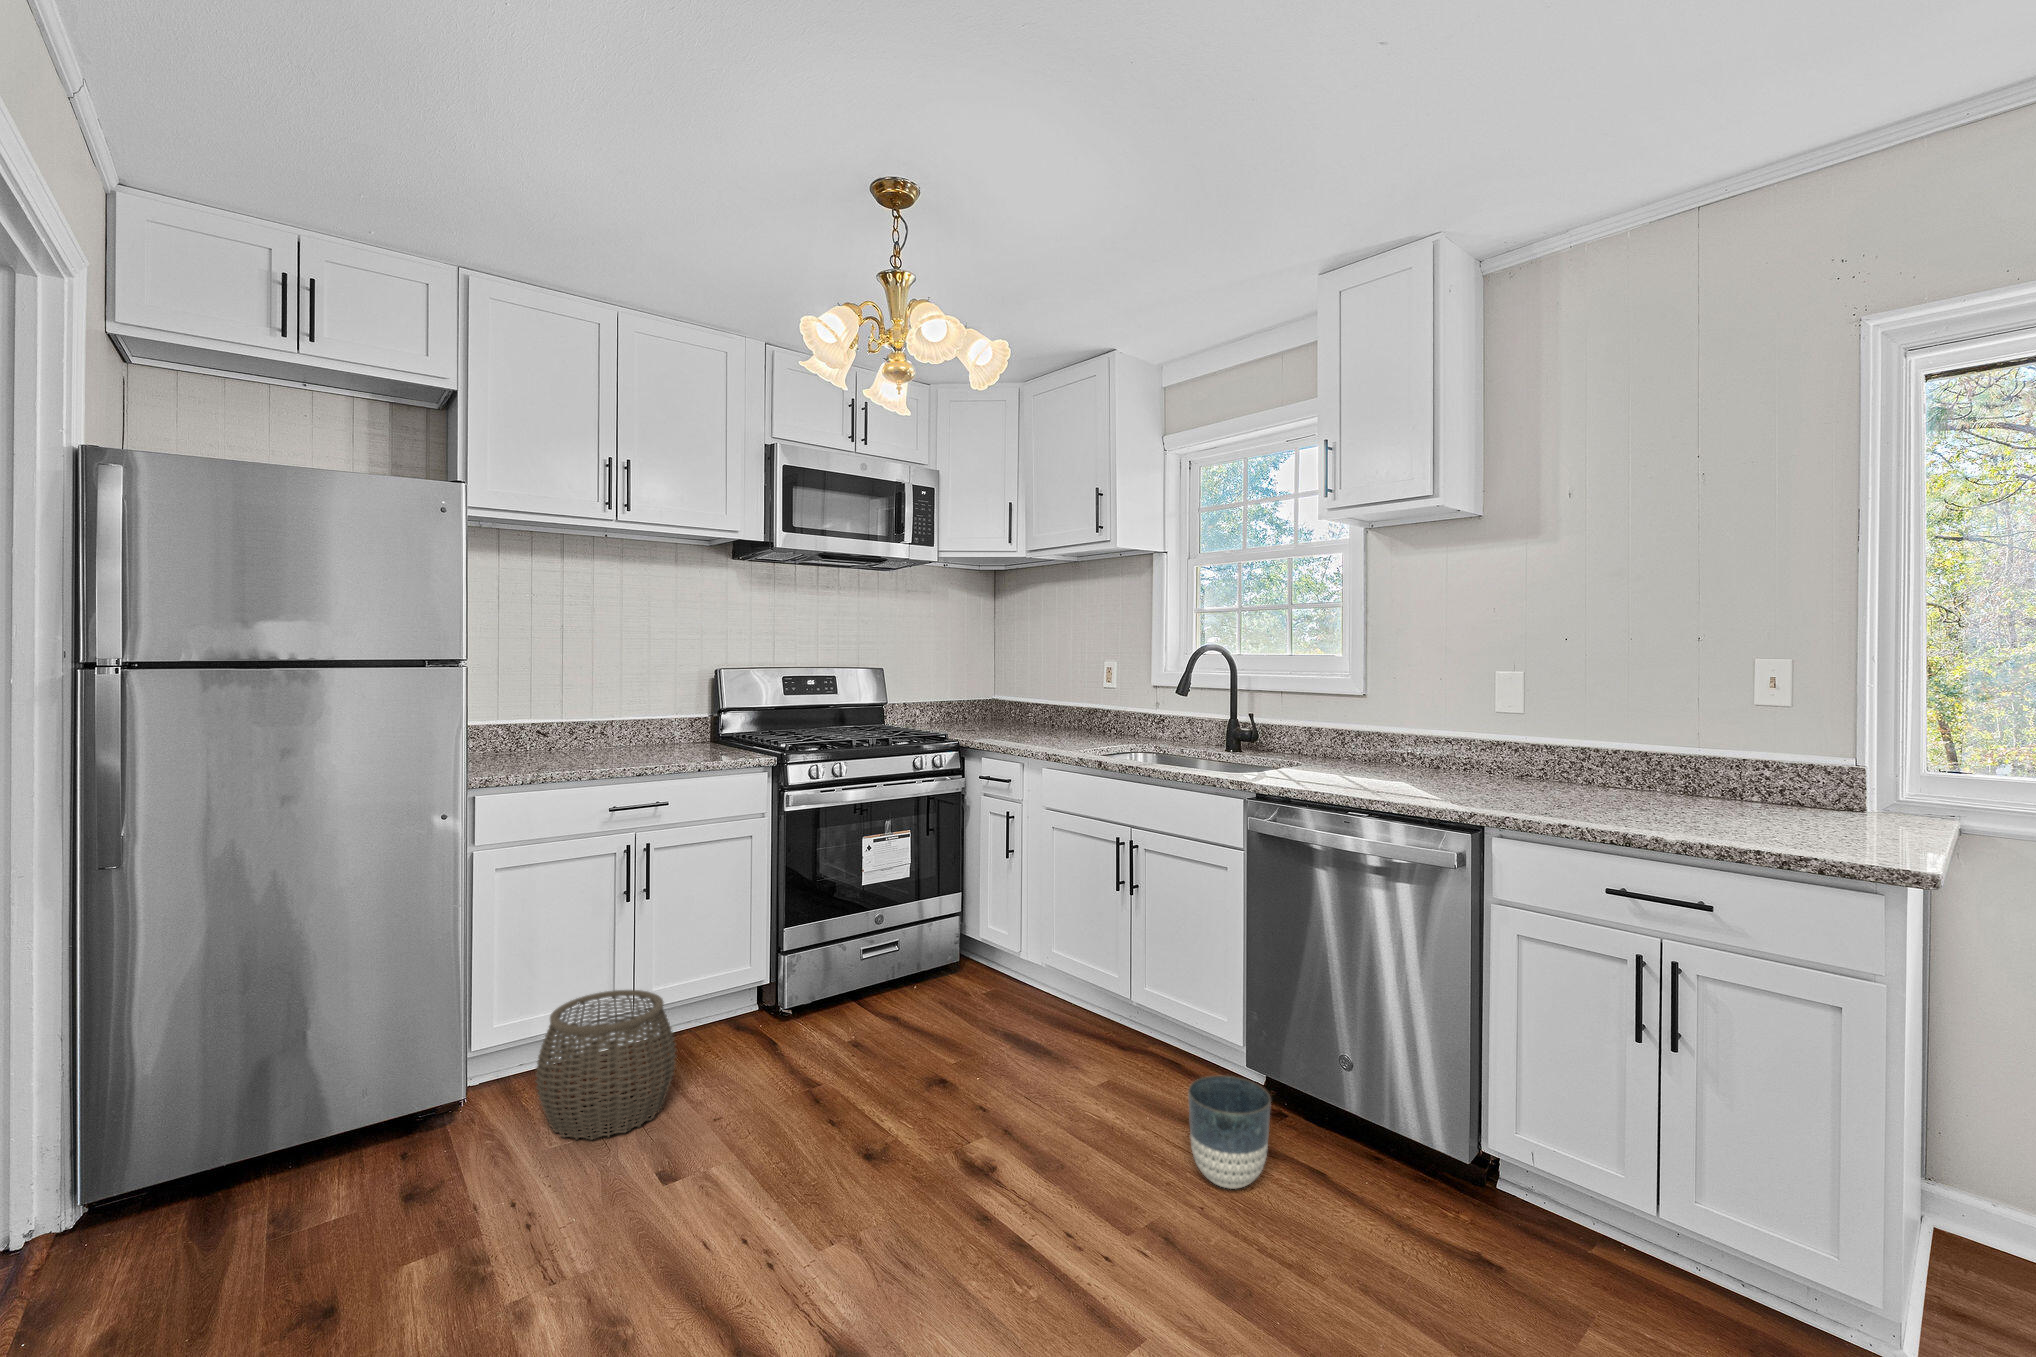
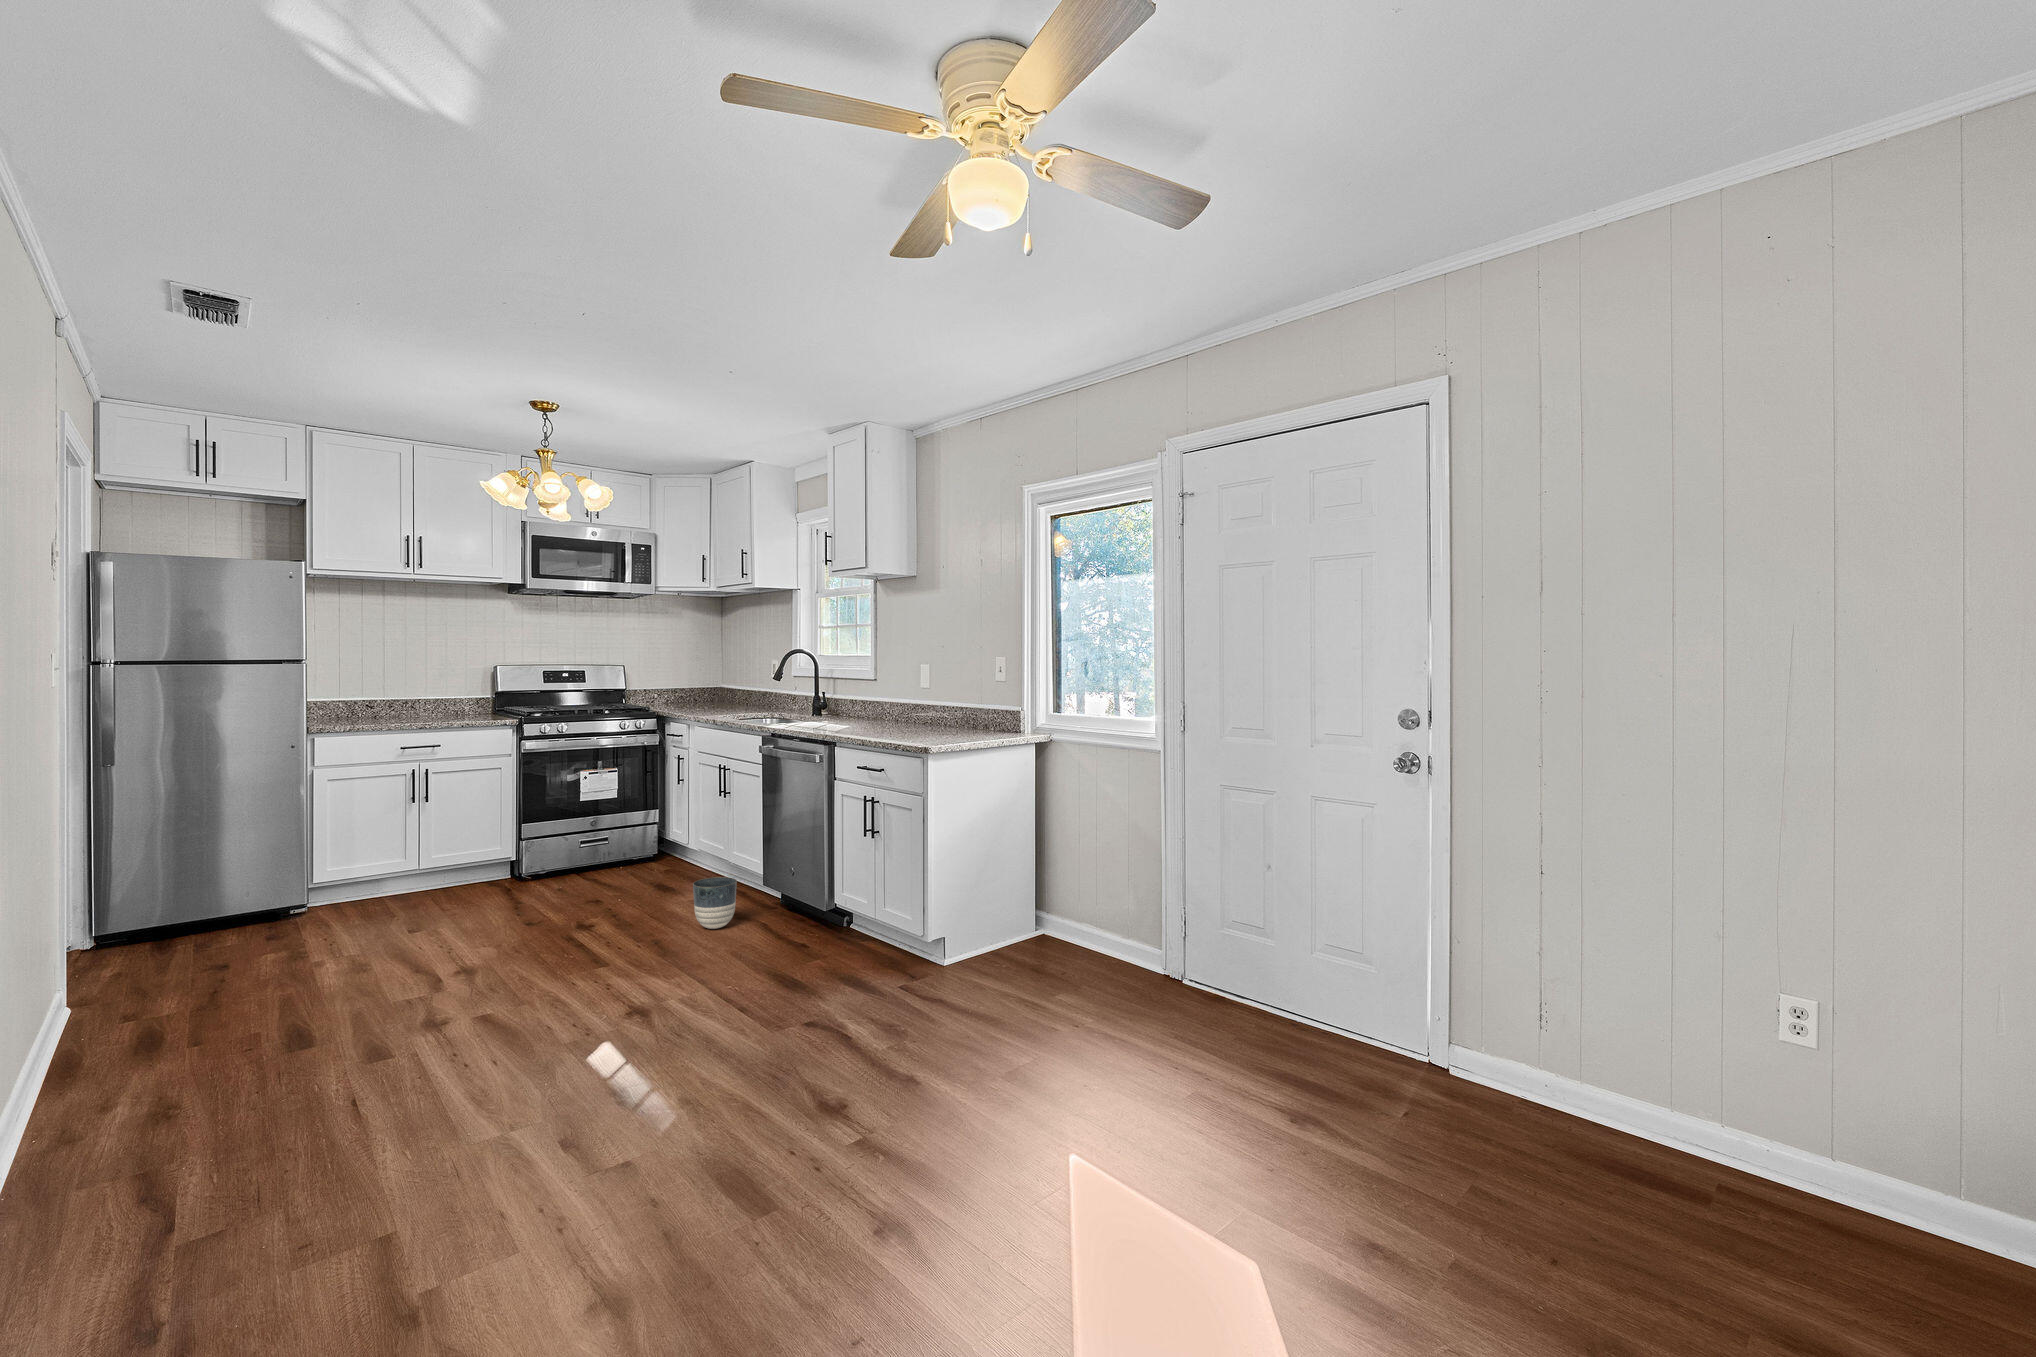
woven basket: present [536,990,676,1140] -> none [346,849,434,922]

